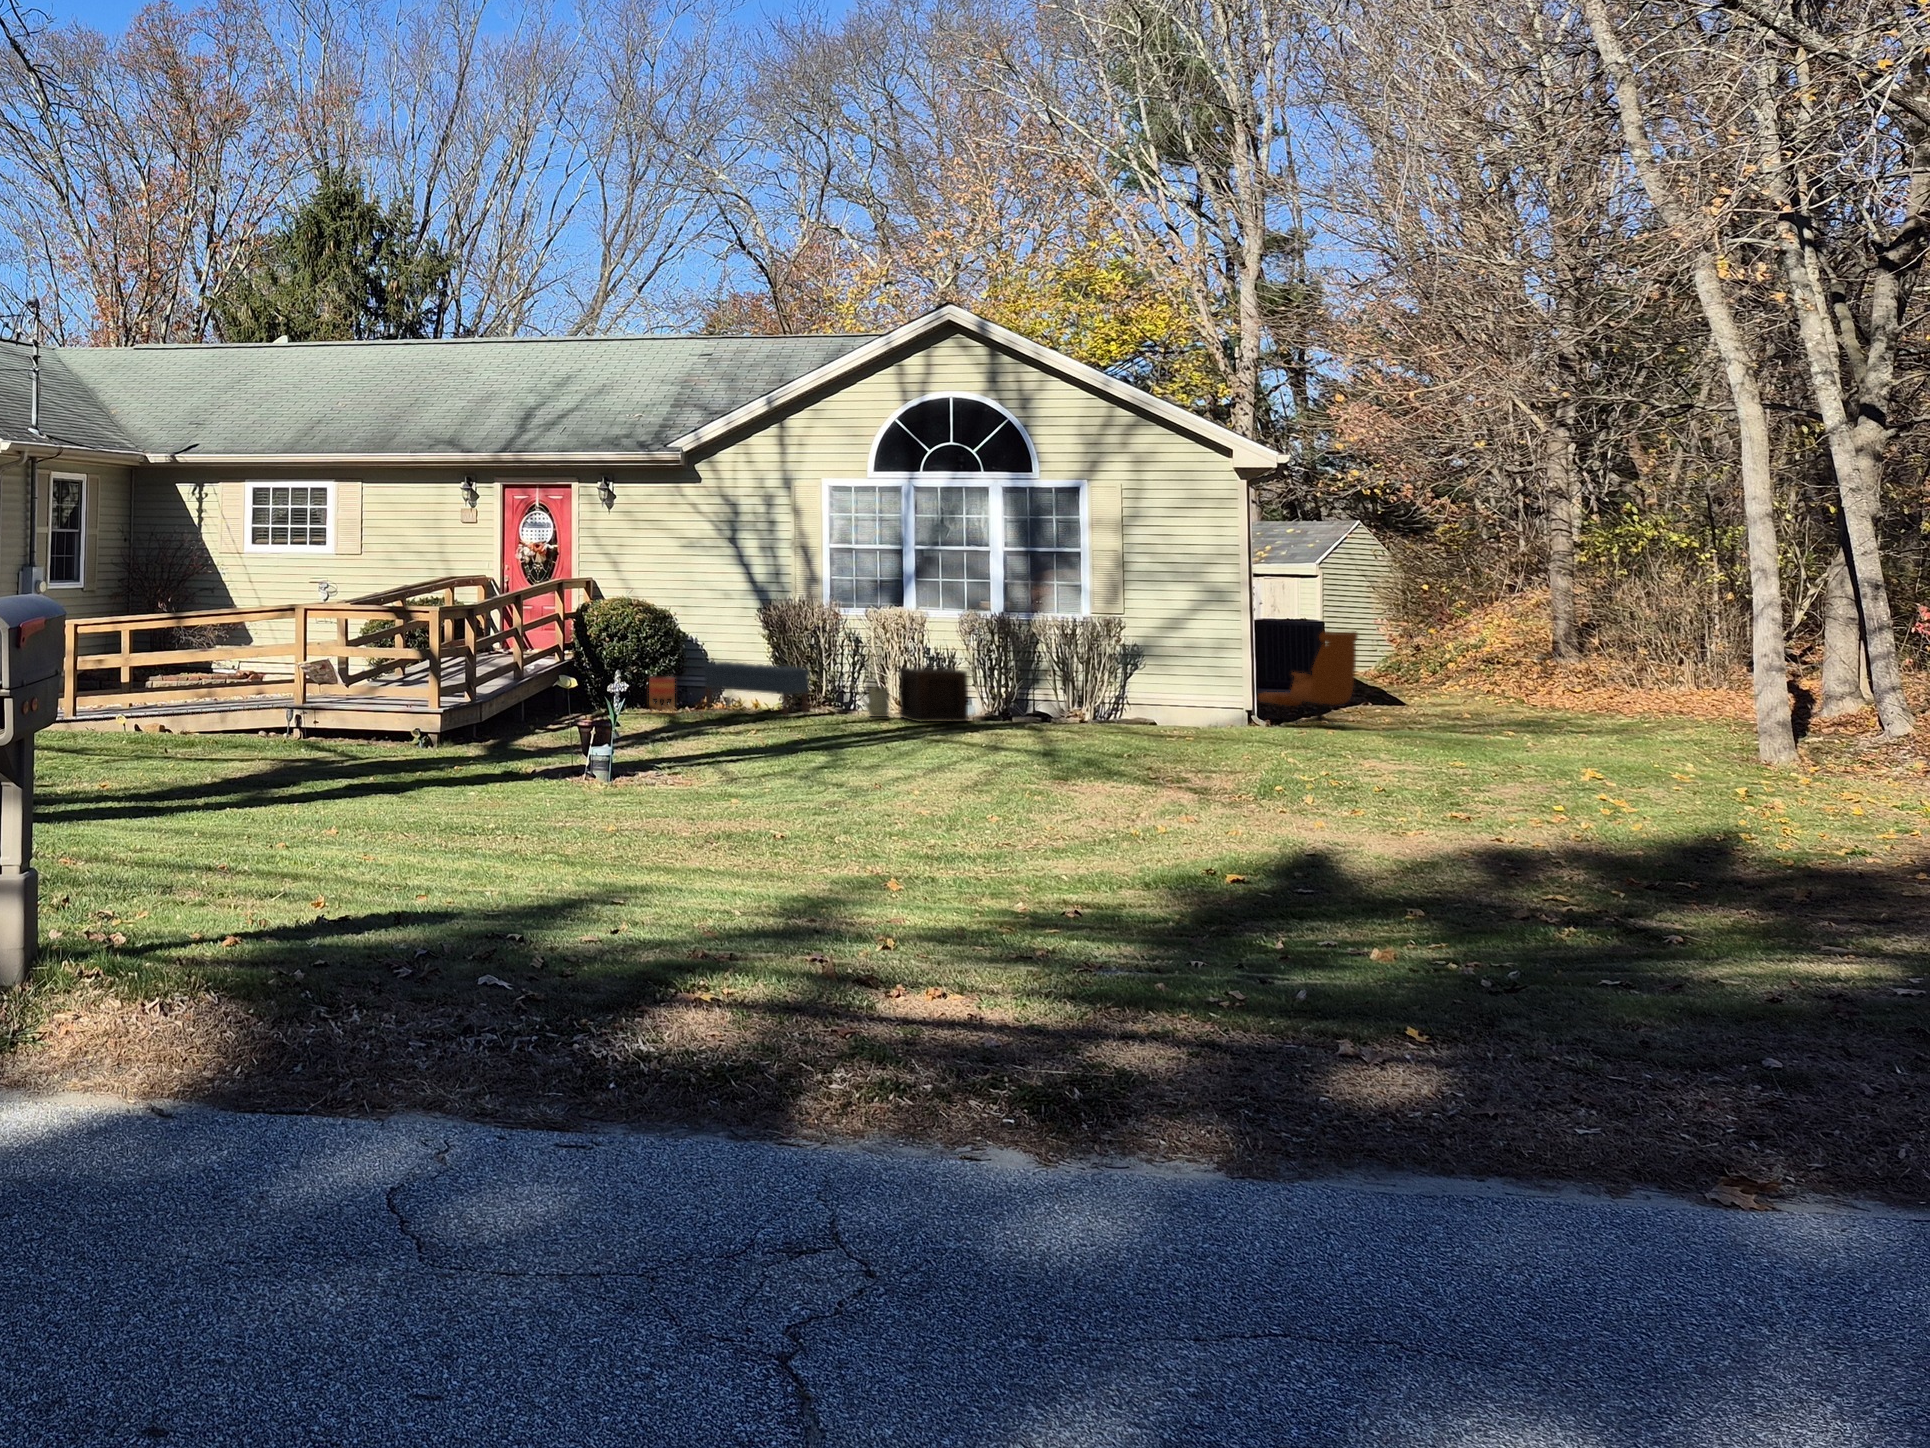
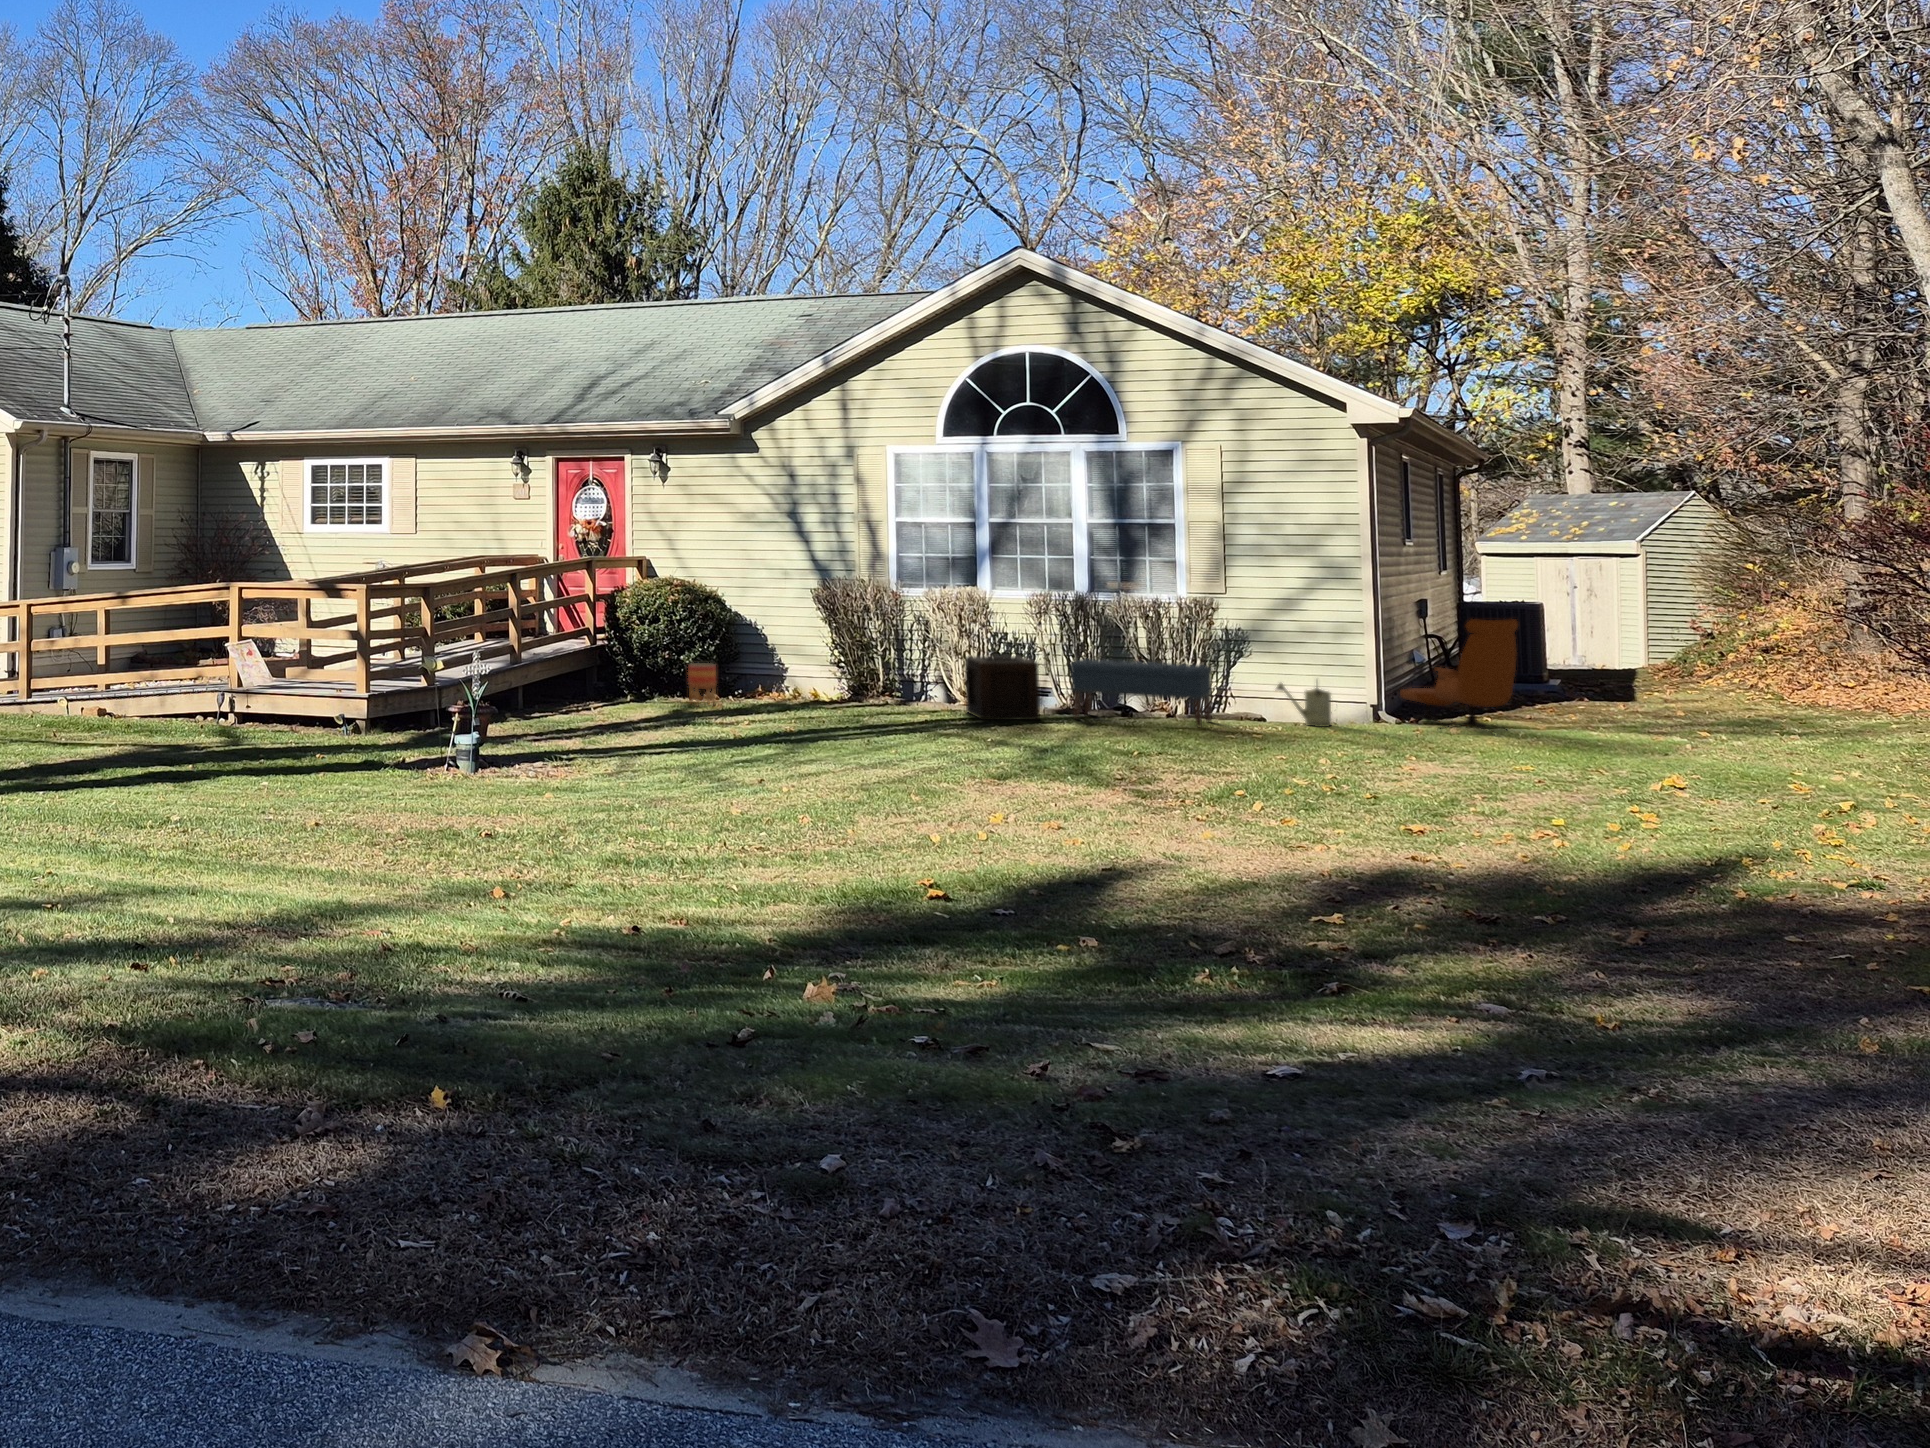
bench: present [704,662,809,717] -> present [1070,658,1212,728]
watering can: present [849,683,889,717] -> present [1276,683,1332,727]

